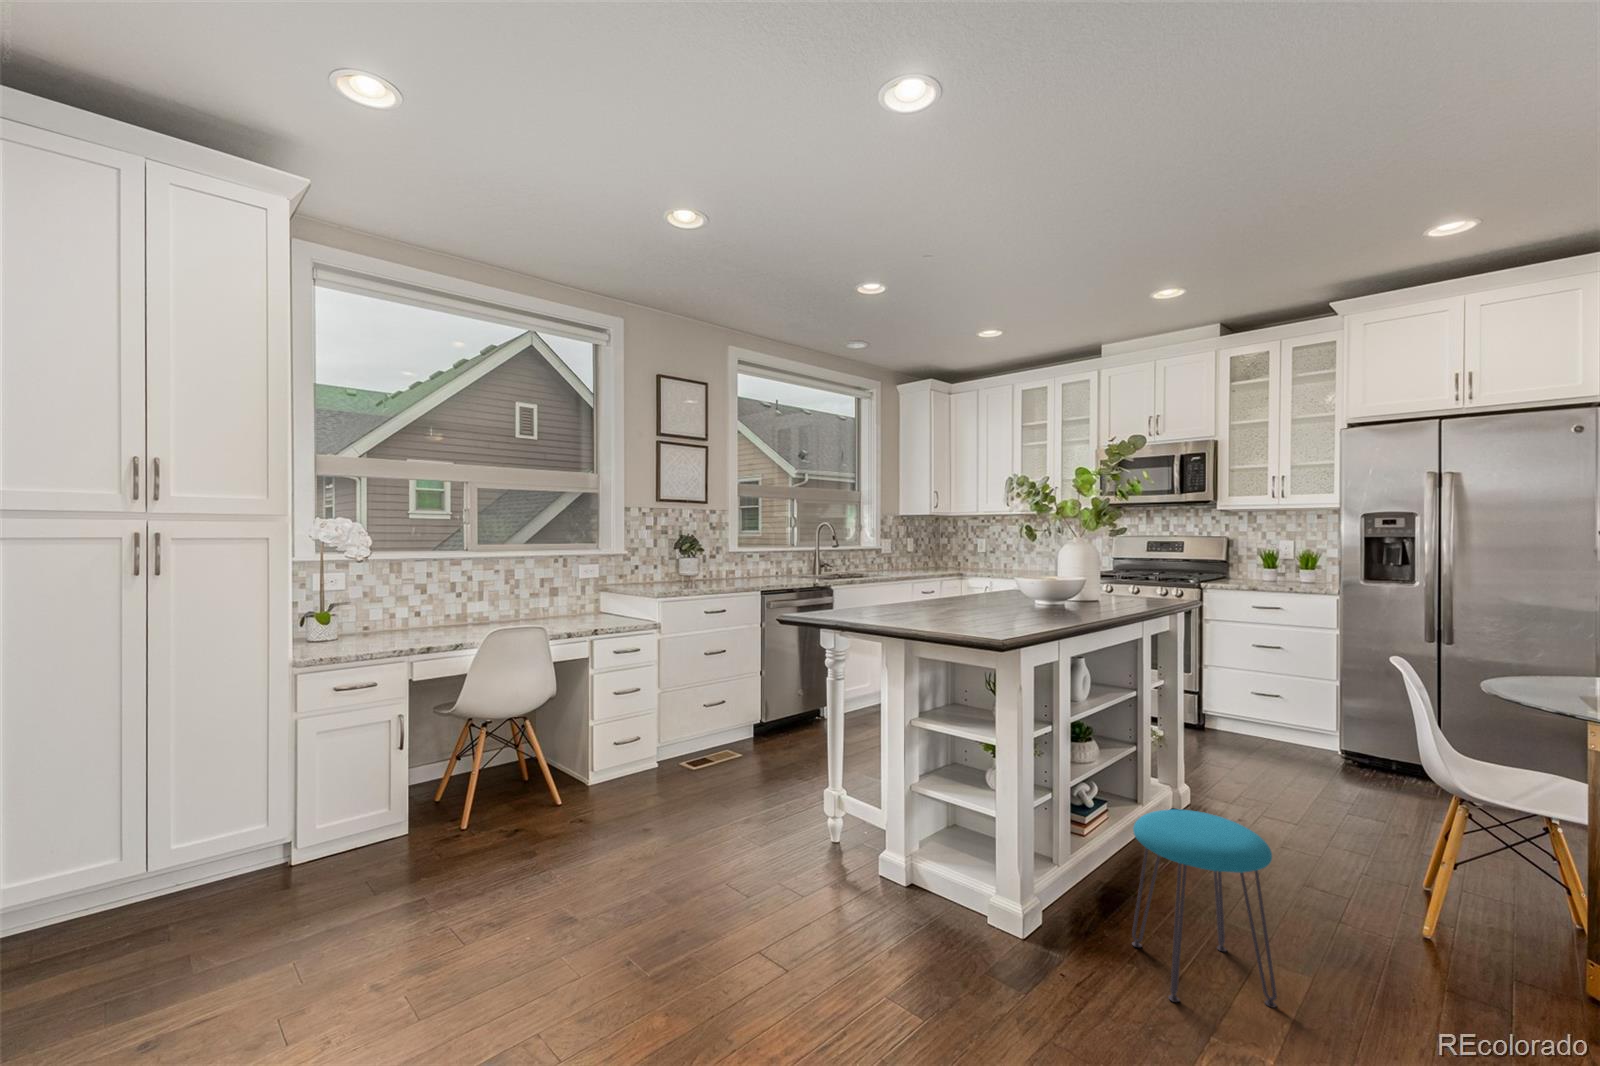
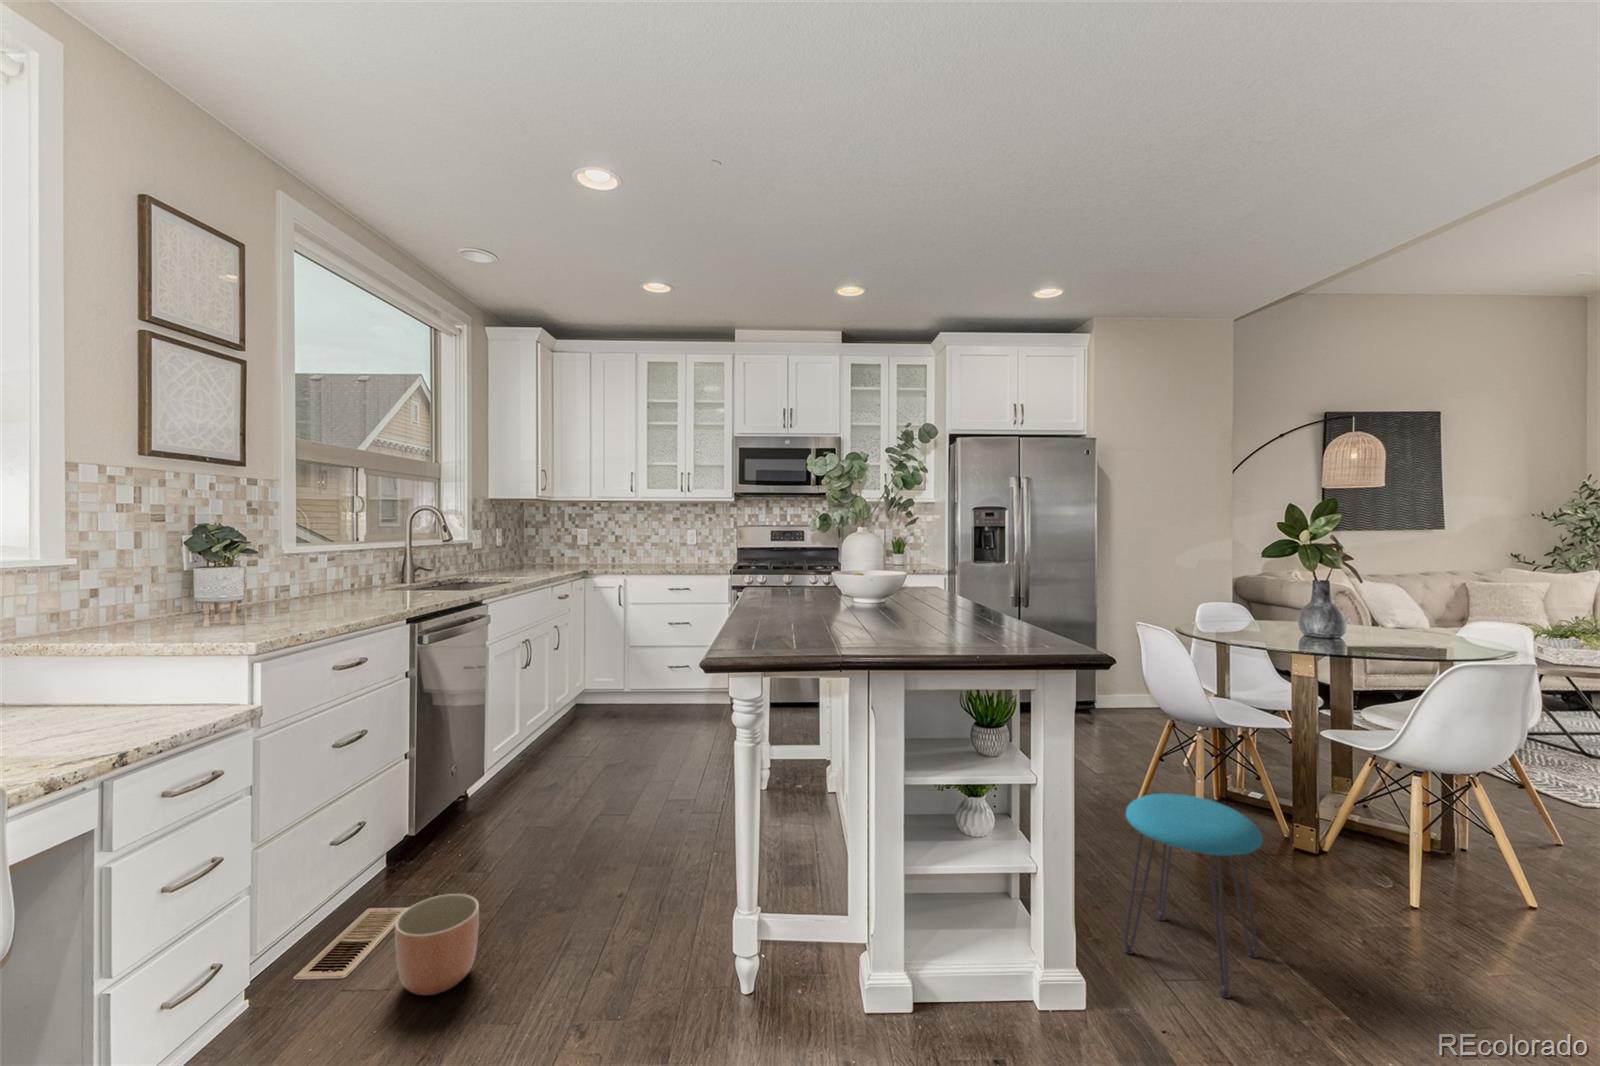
planter: none [699,745,740,792] -> present [395,894,479,995]

